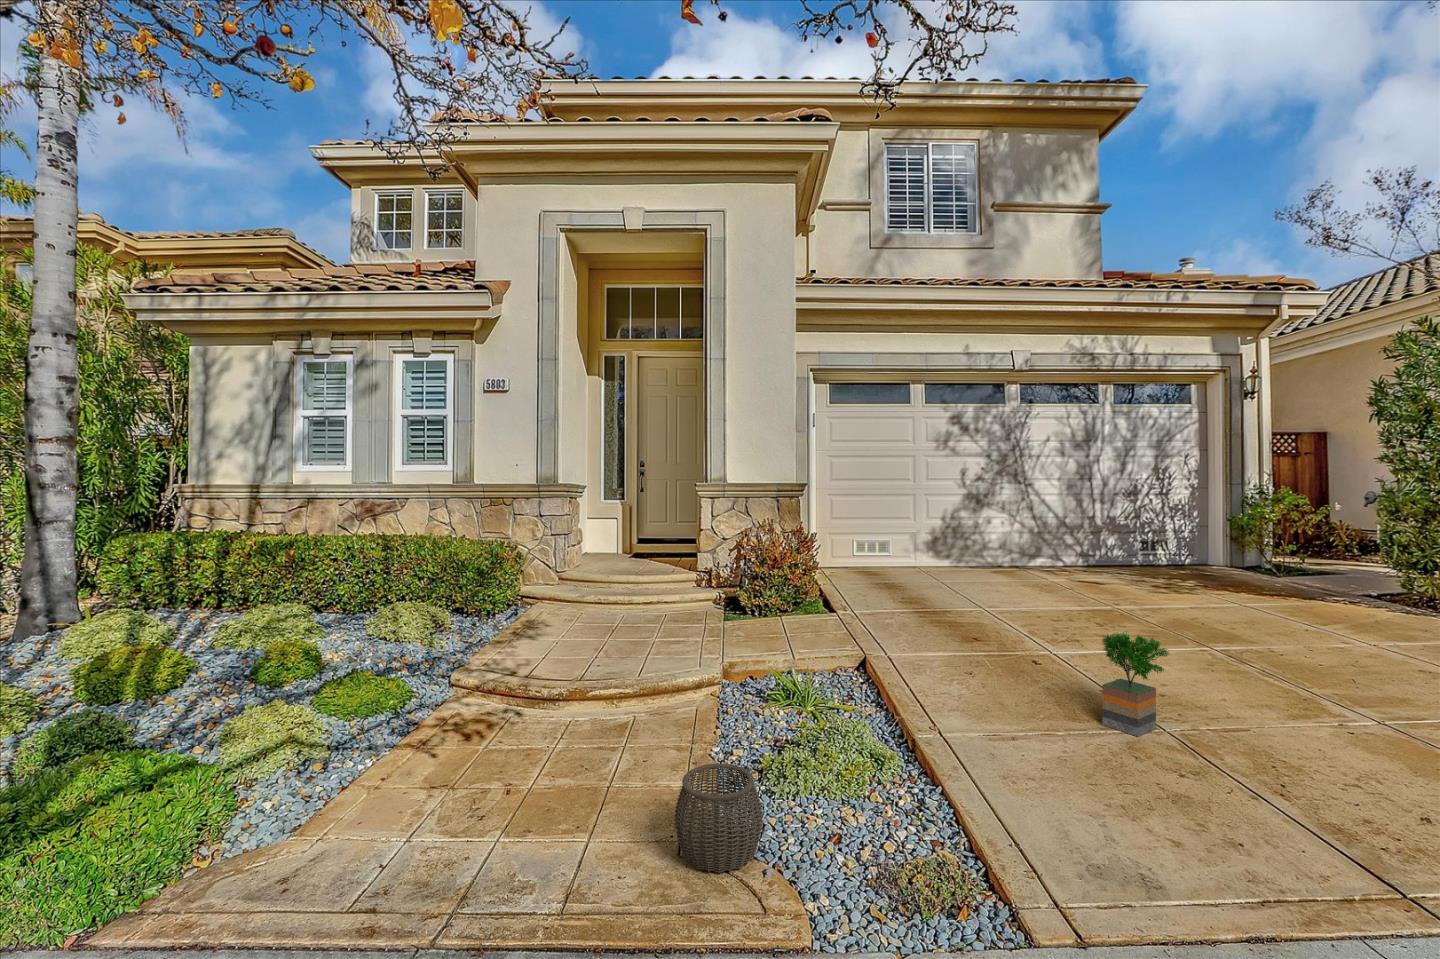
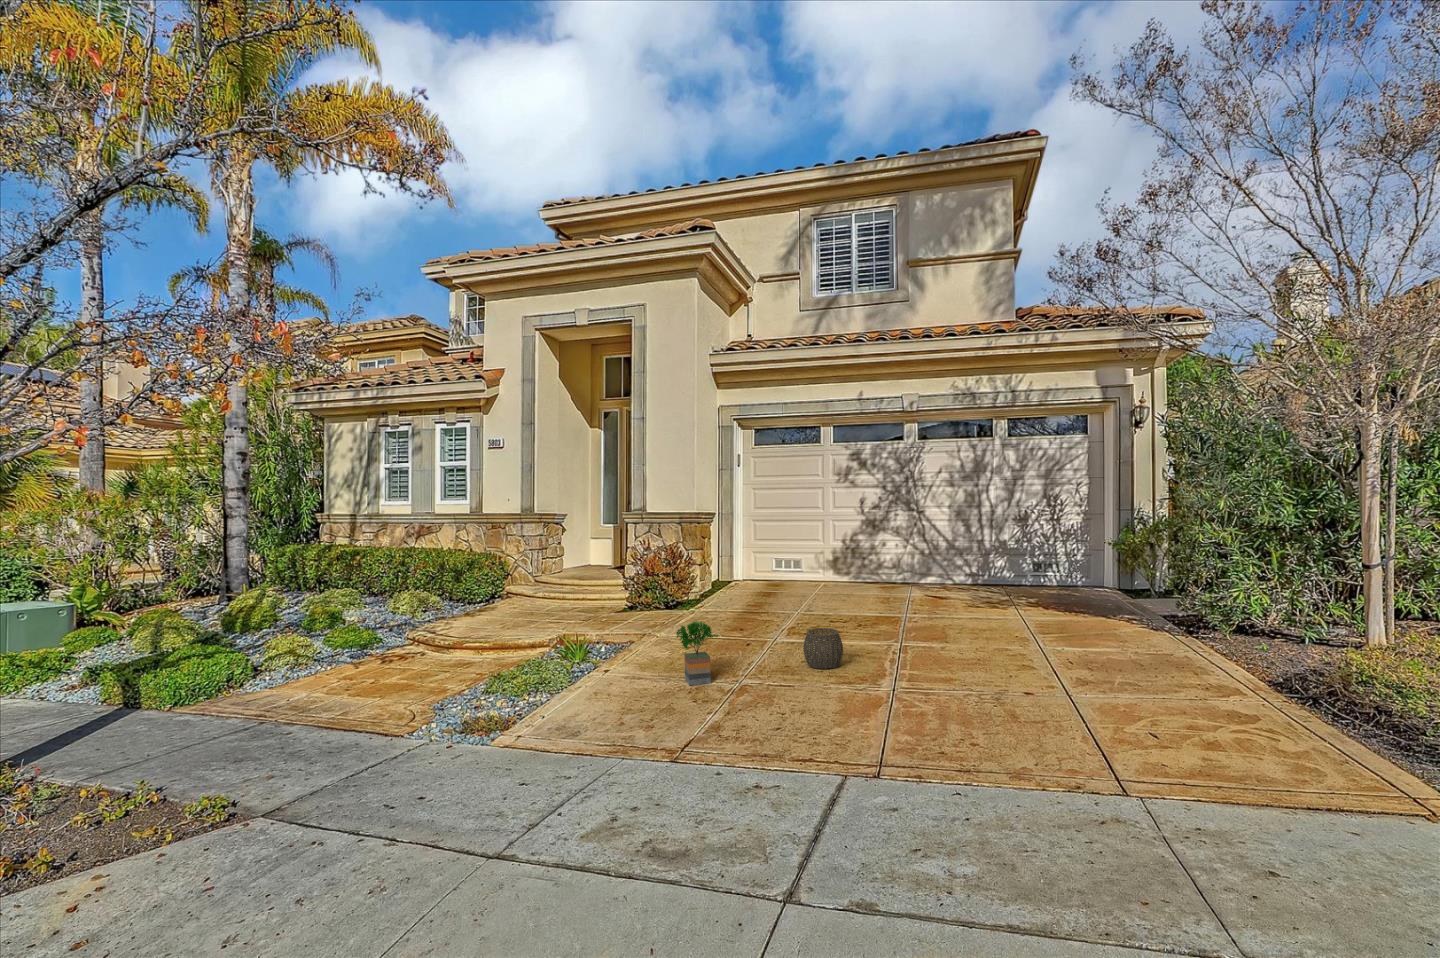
woven basket: present [674,763,763,873] -> present [803,628,843,669]

